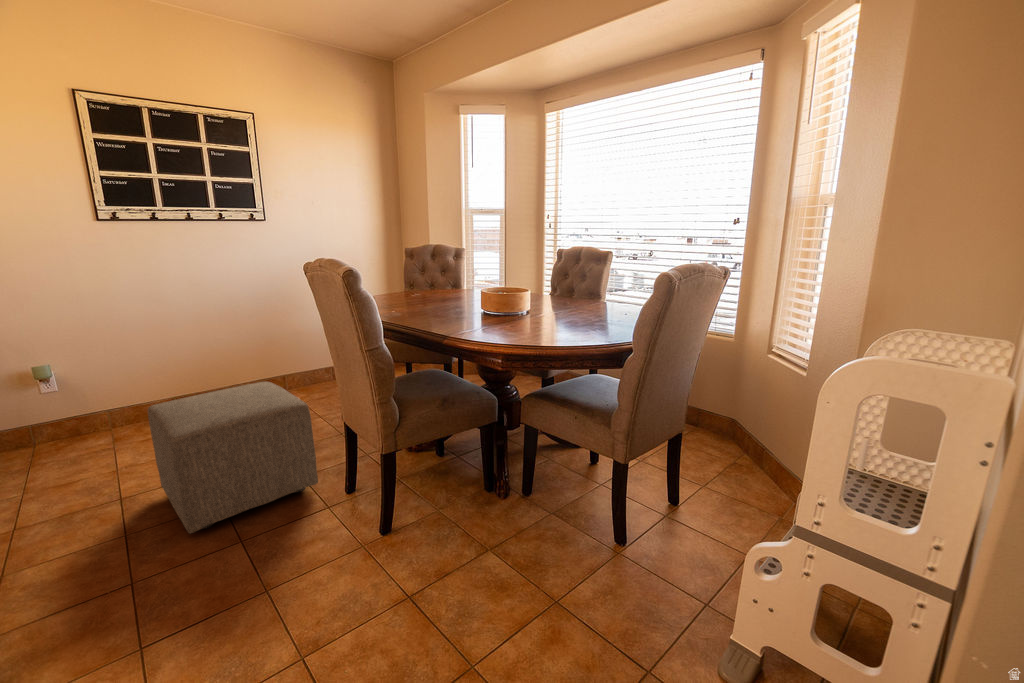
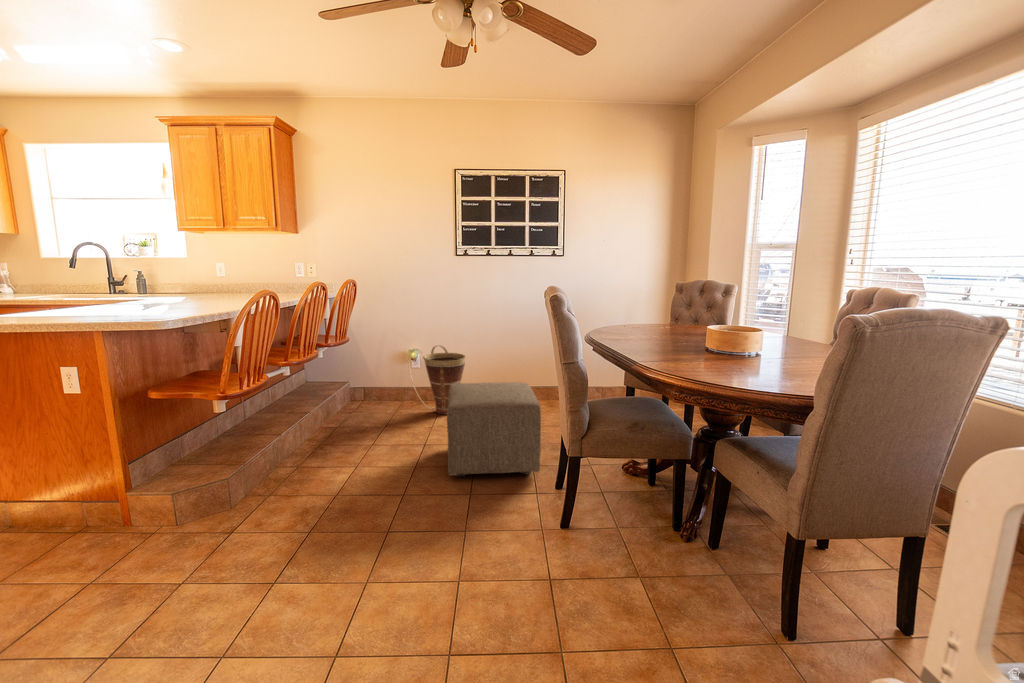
basket: none [32,354,148,452] -> present [409,346,466,414]

